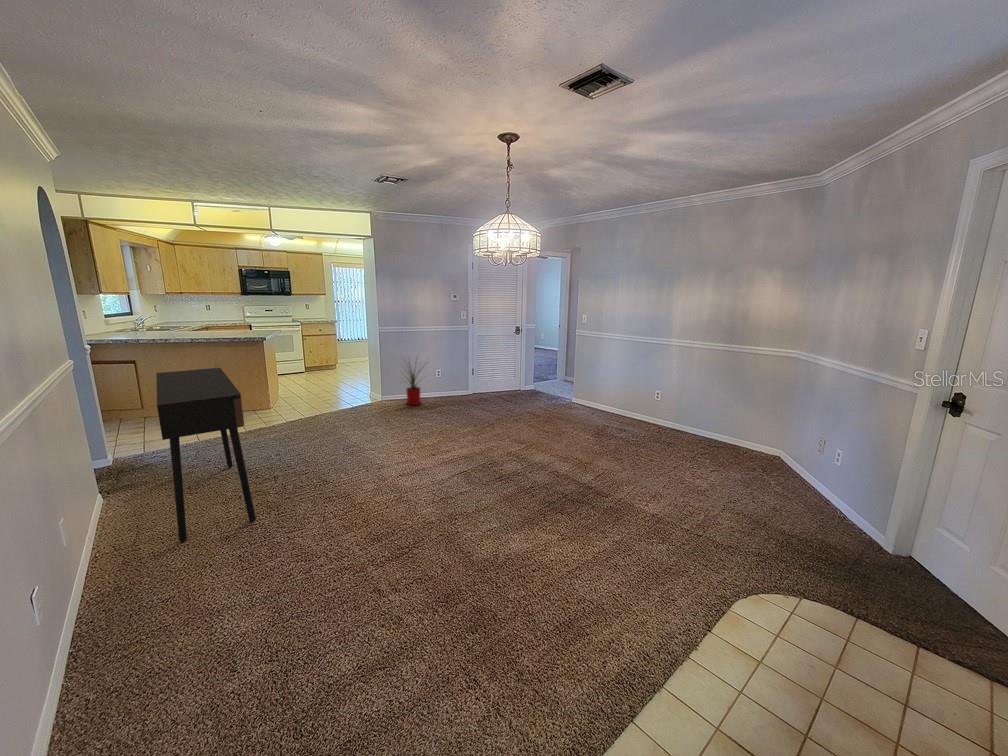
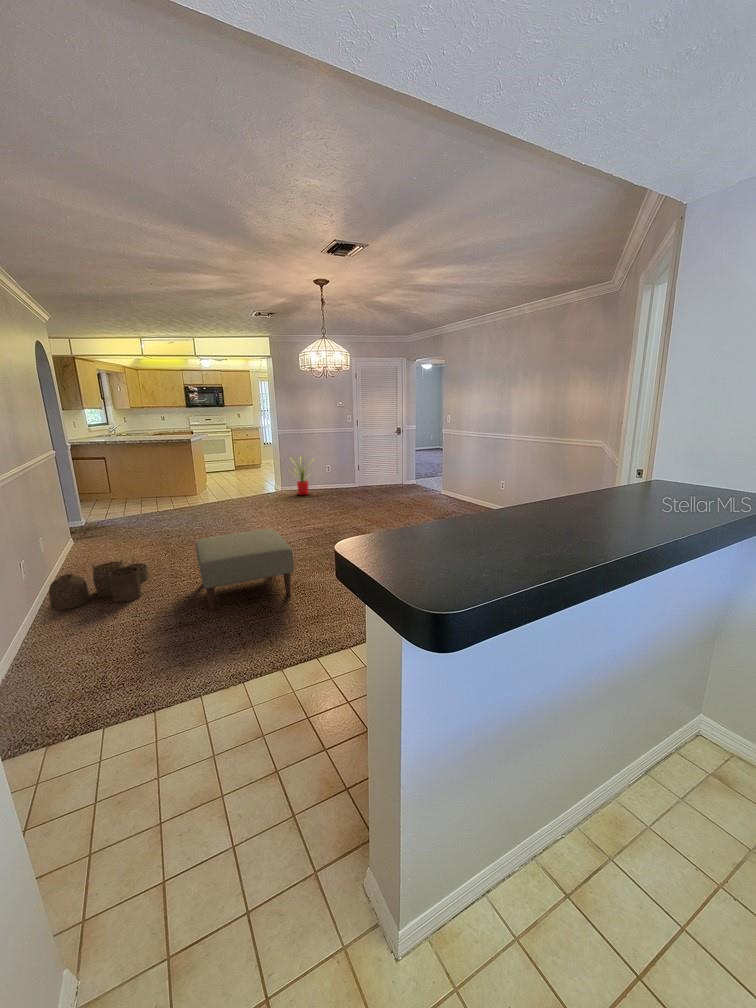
console table: present [156,368,256,542] -> none [96,458,159,563]
ottoman: none [344,477,514,638] -> present [196,529,294,611]
woven basket: none [77,541,257,673] -> present [49,560,148,610]

